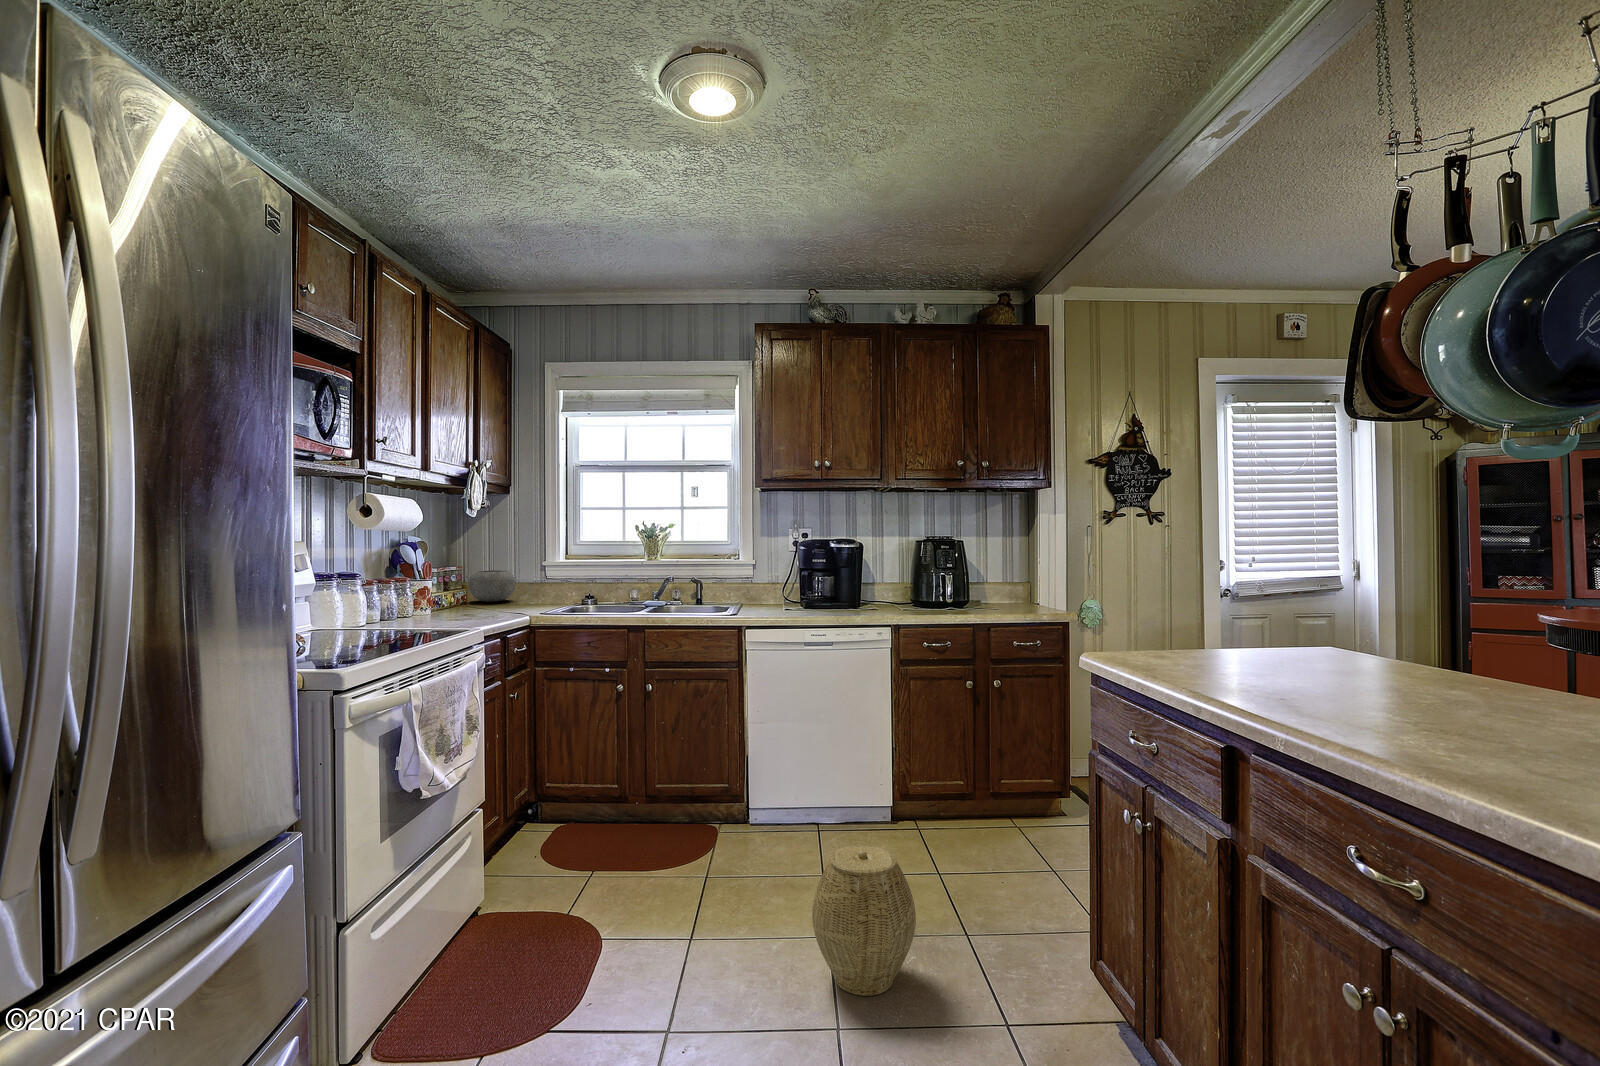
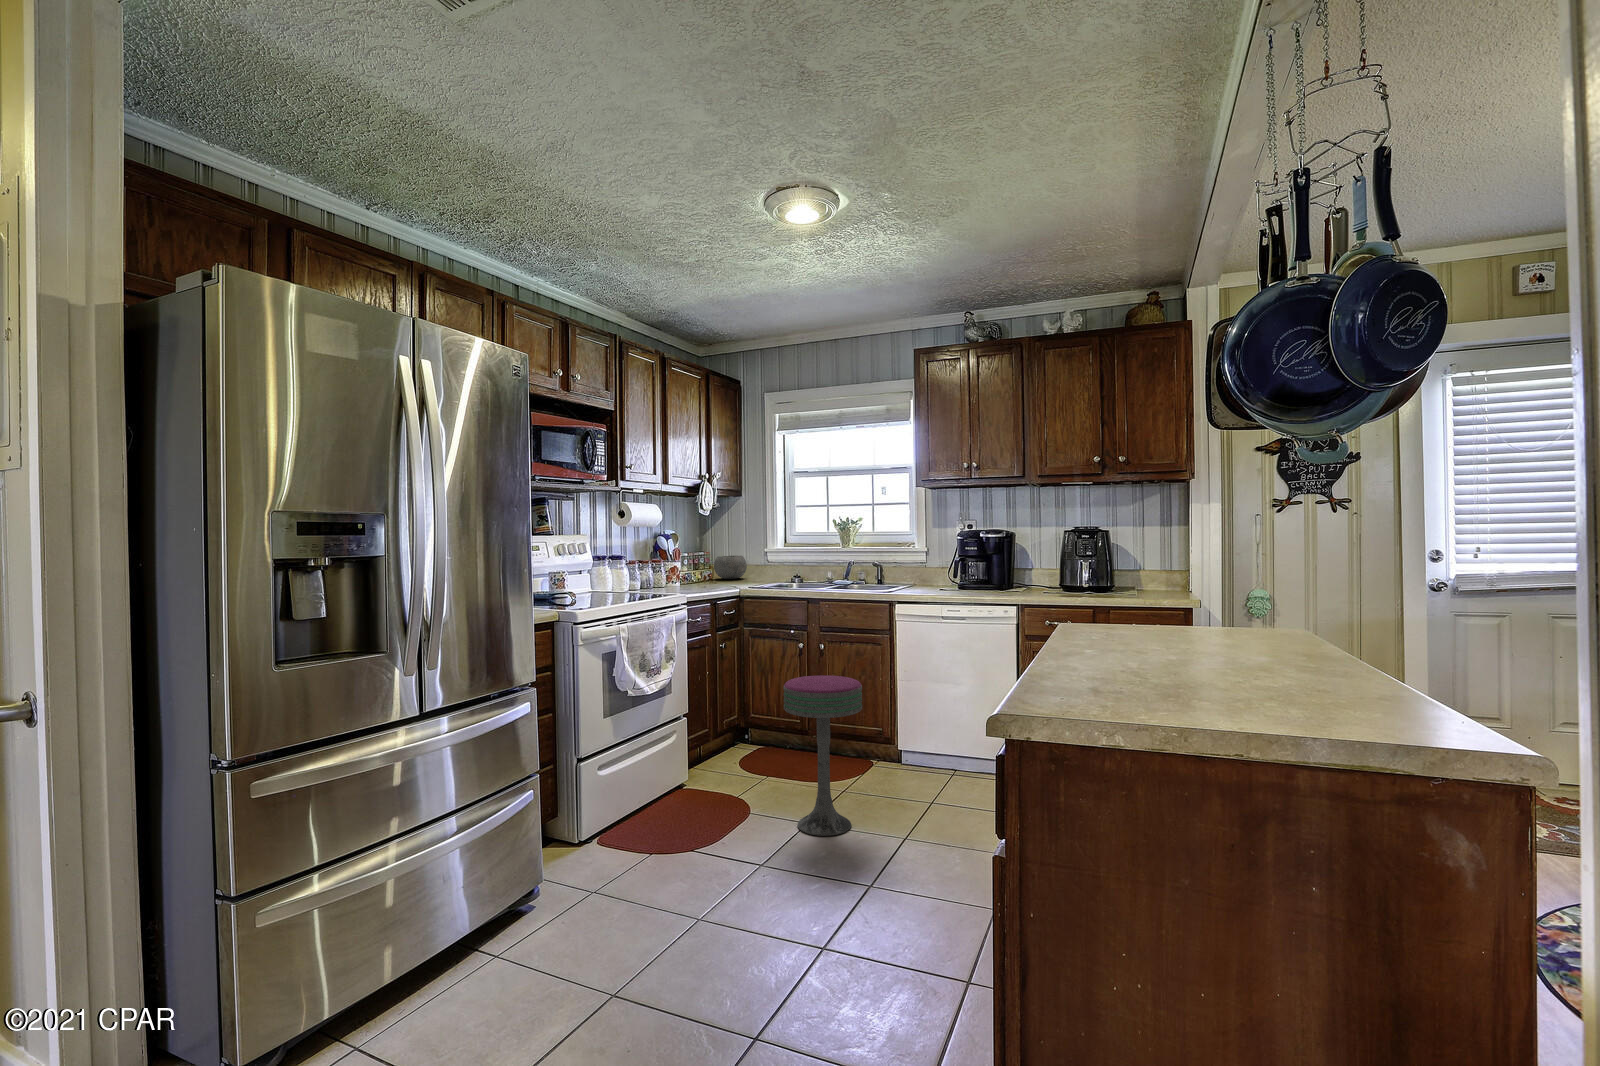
bar stool: none [664,731,771,955] -> present [783,675,862,836]
woven basket: present [812,845,916,996] -> none [868,767,948,877]

